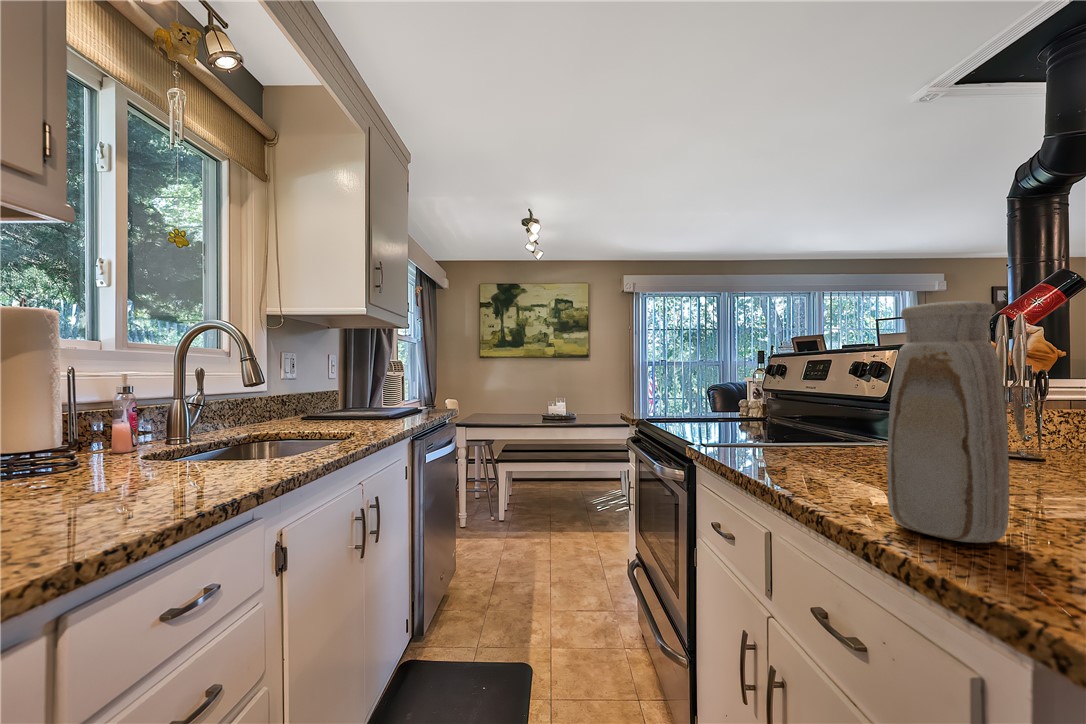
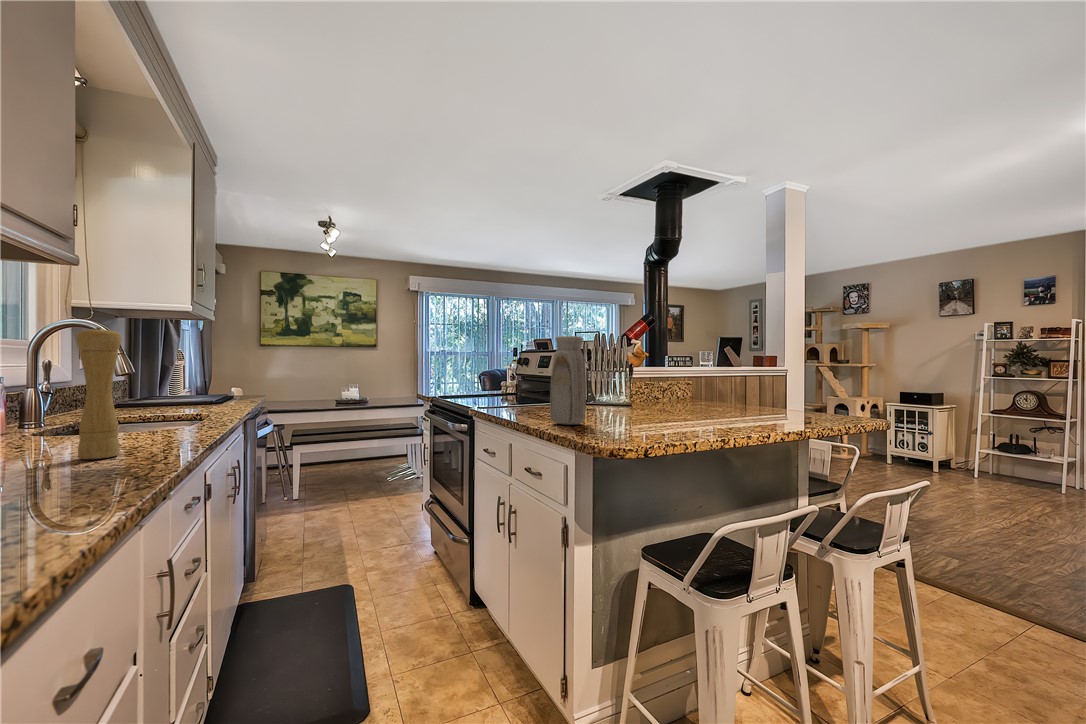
pepper mill: none [44,320,116,529] -> present [76,327,121,459]

